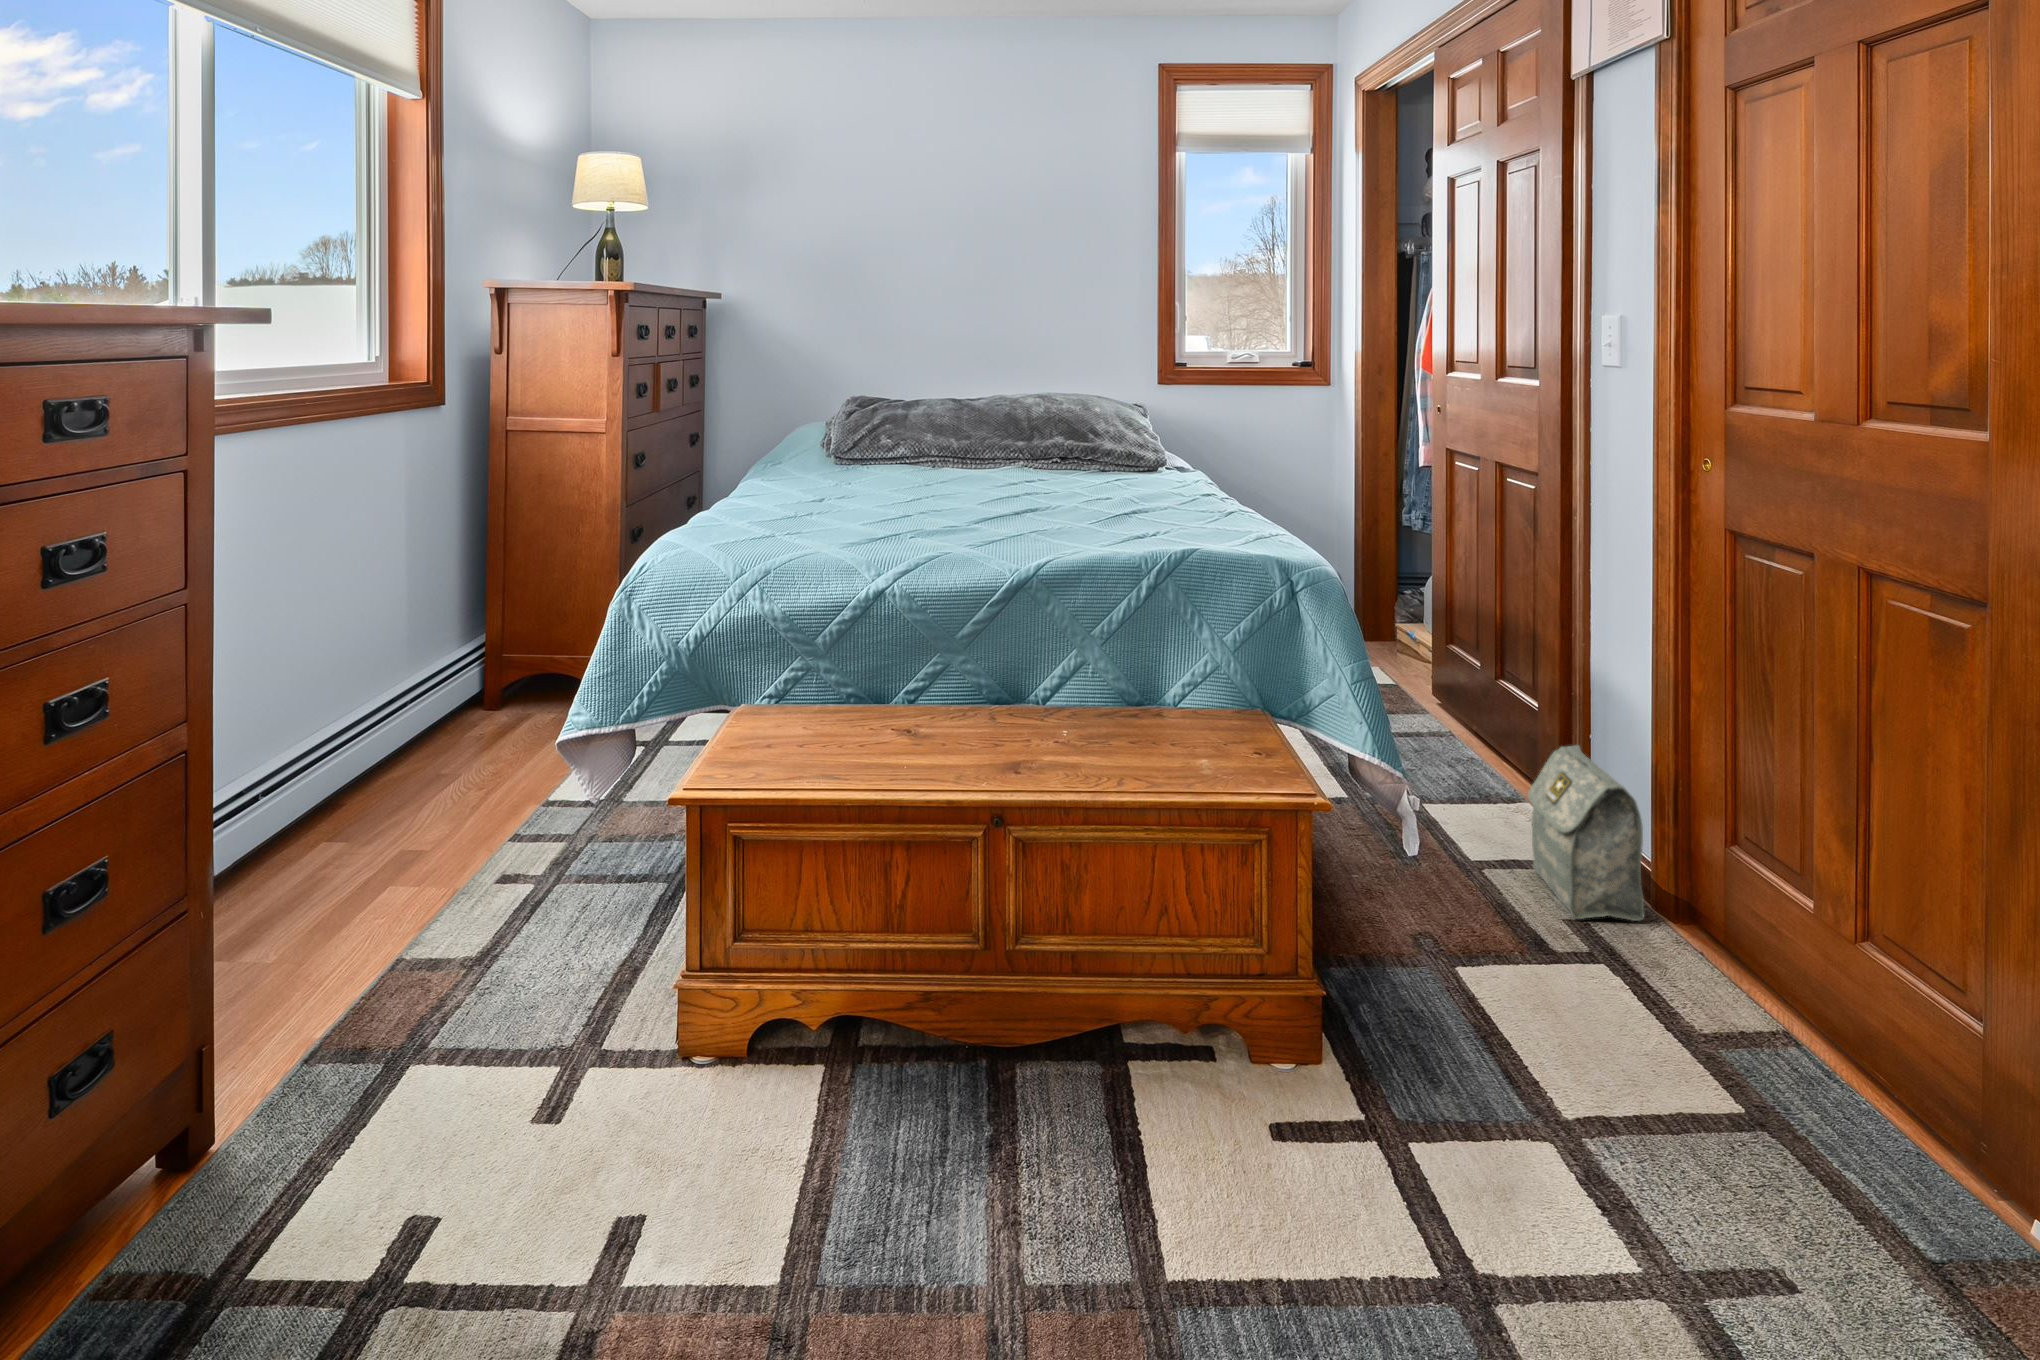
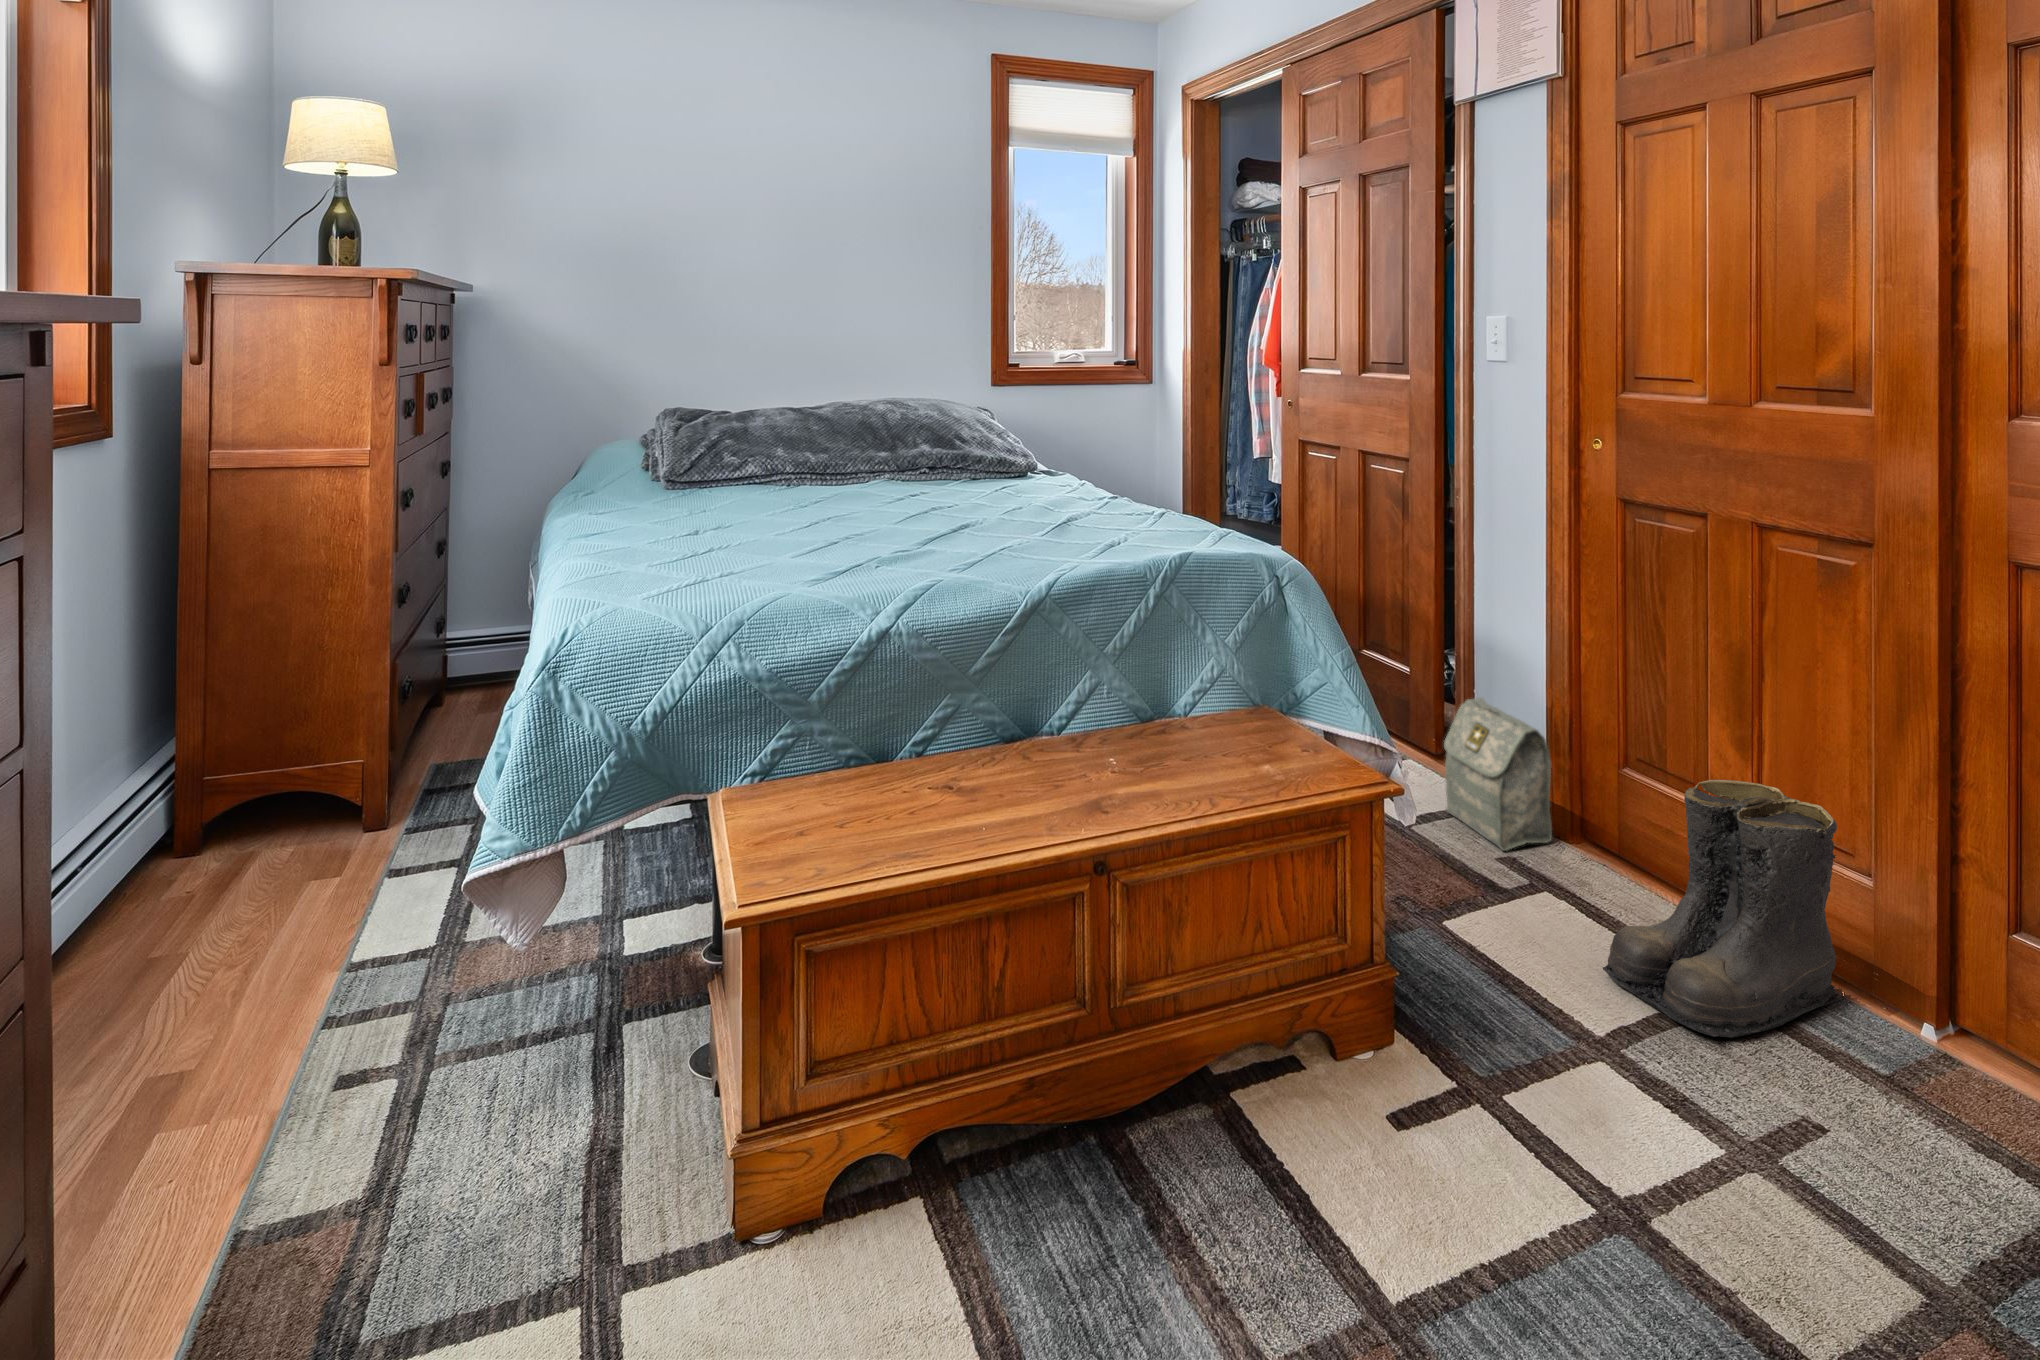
boots: none [1610,866,1930,1165] -> present [1603,780,1841,1038]

